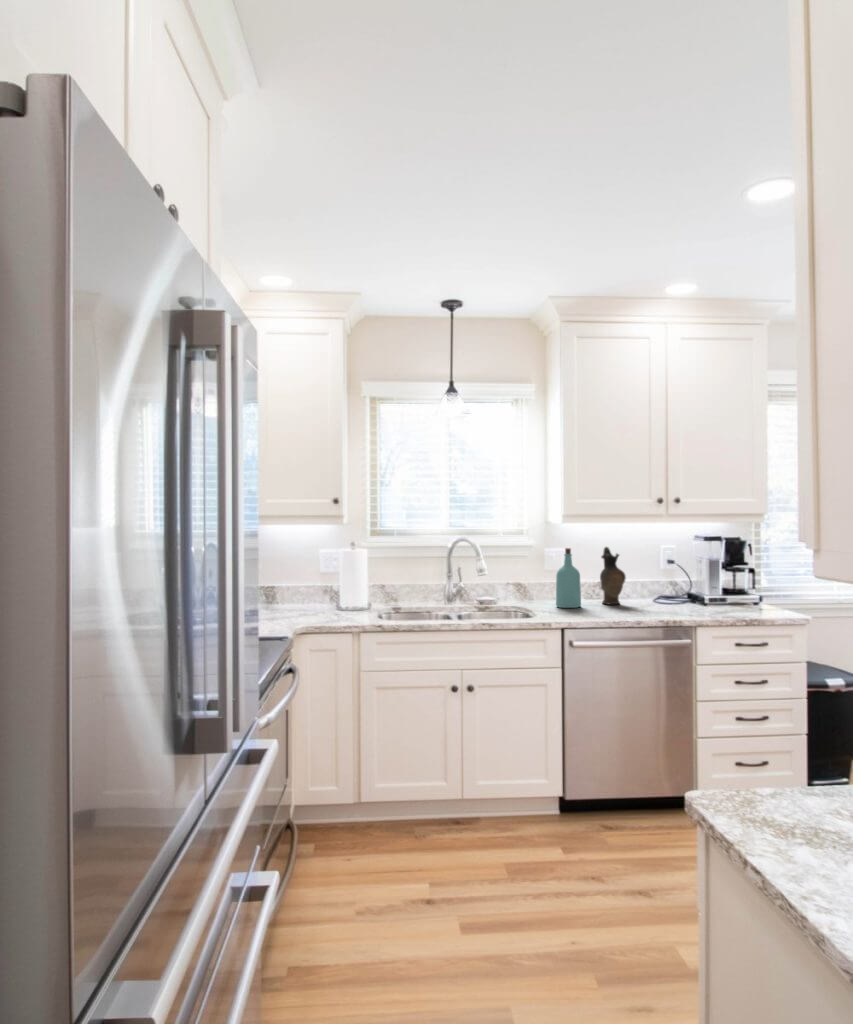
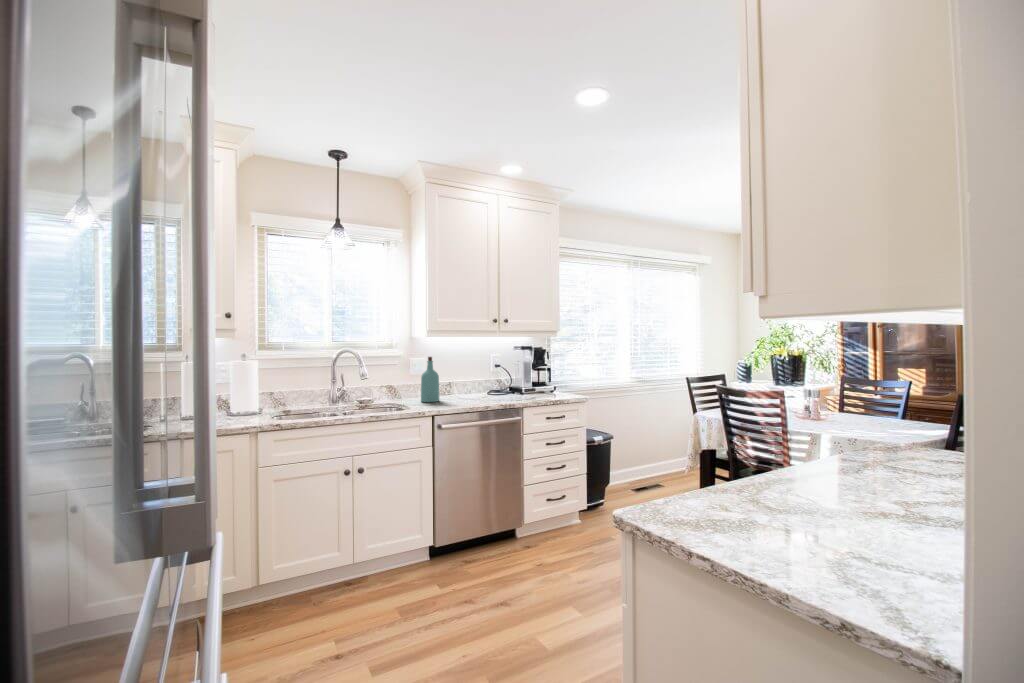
ceramic pitcher: present [600,547,626,604] -> none [451,356,470,398]

